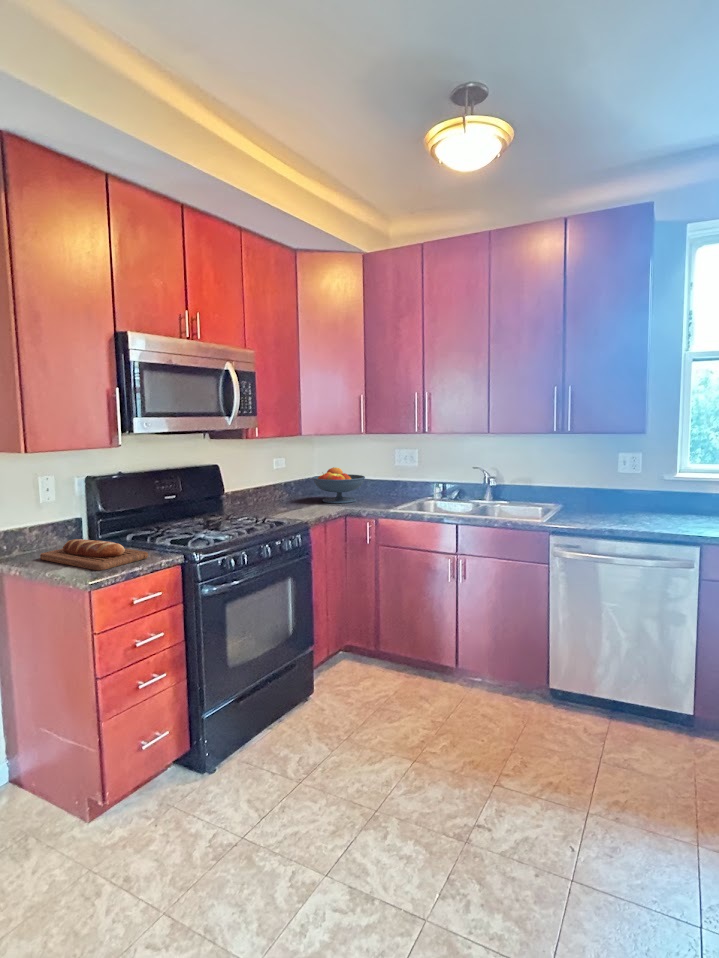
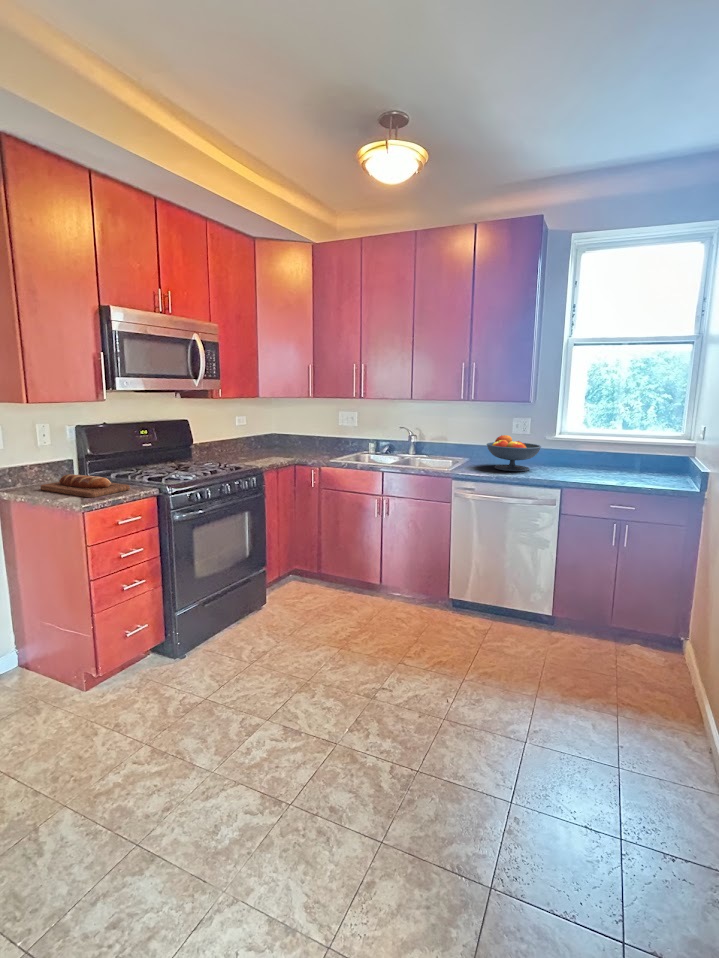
fruit bowl: present [313,467,365,503] -> present [487,435,541,471]

